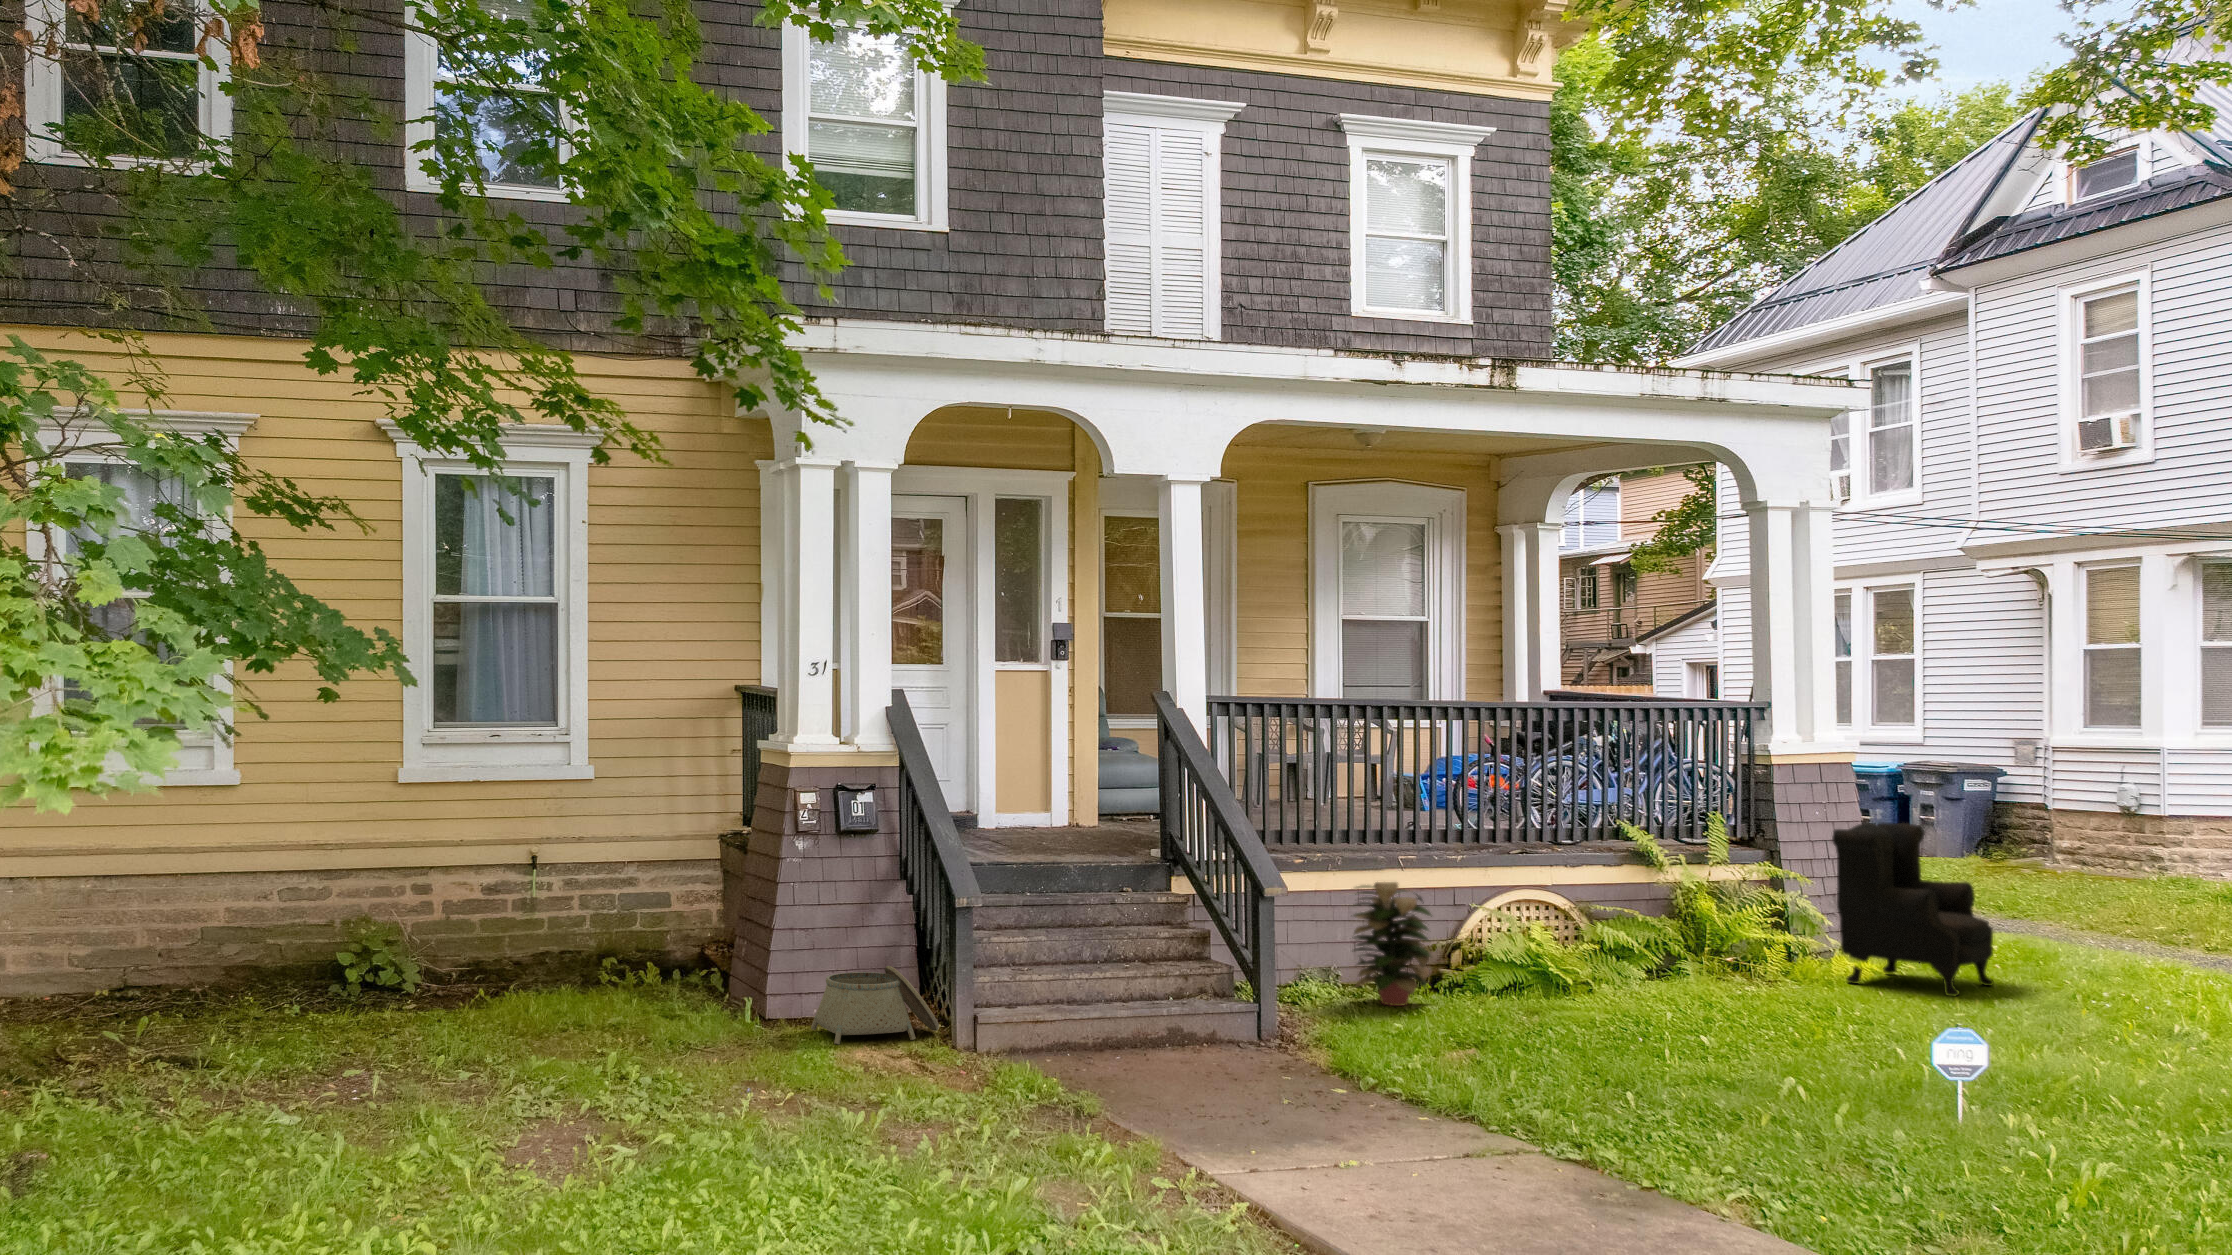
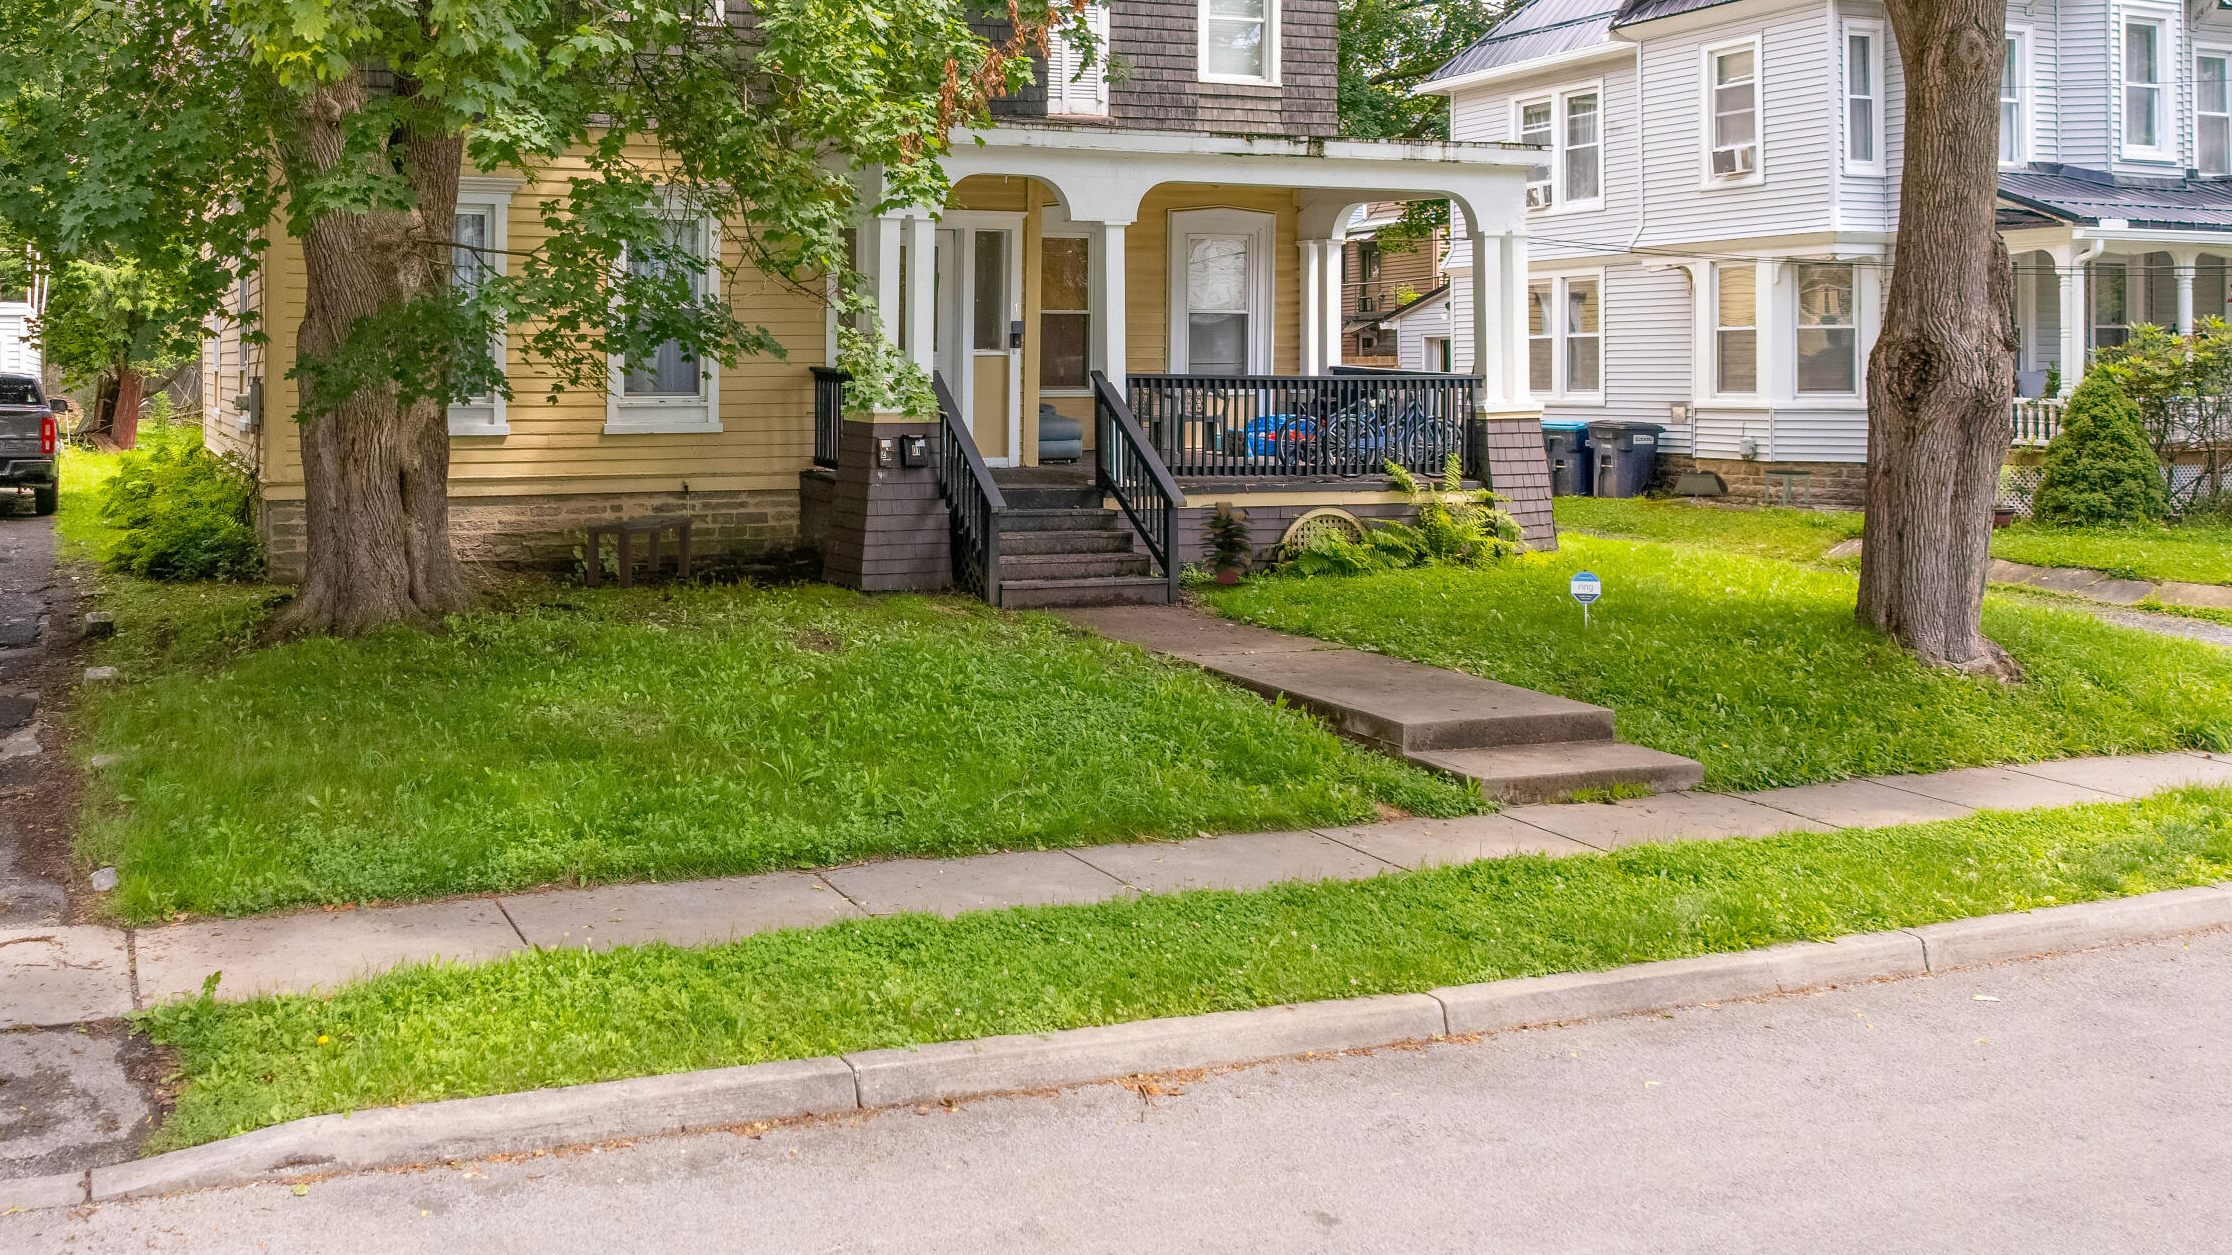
armchair: present [1832,822,1994,996] -> none [1530,459,1636,575]
round table: none [2150,834,2214,881] -> present [1765,470,1811,504]
bench: none [459,888,625,1001] -> present [587,515,693,588]
basket: present [811,966,939,1045] -> present [1672,470,1729,497]

